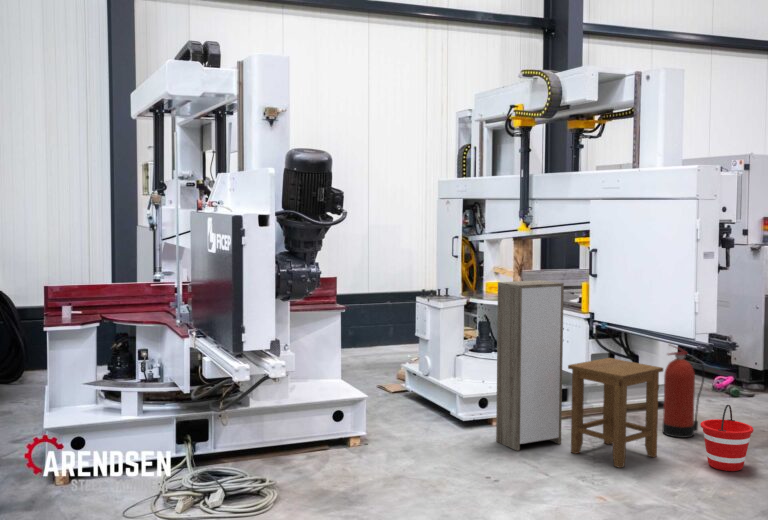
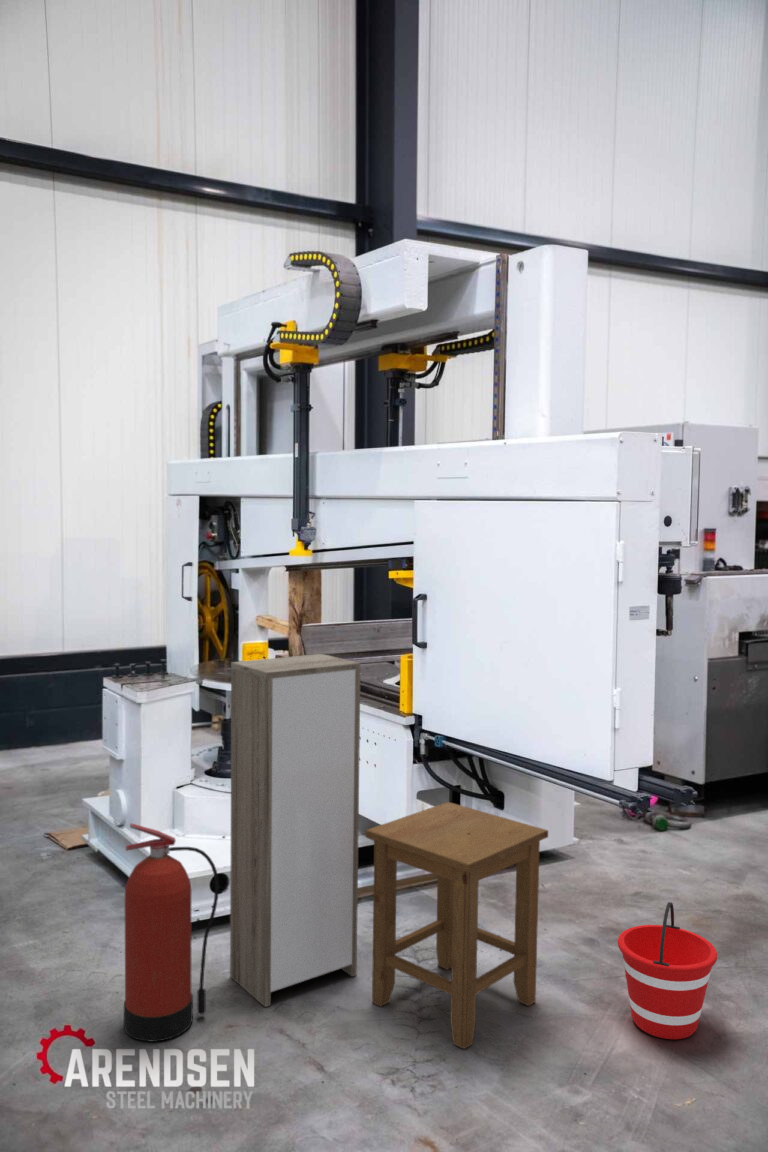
fire extinguisher: present [663,346,704,438] -> present [124,824,219,1041]

